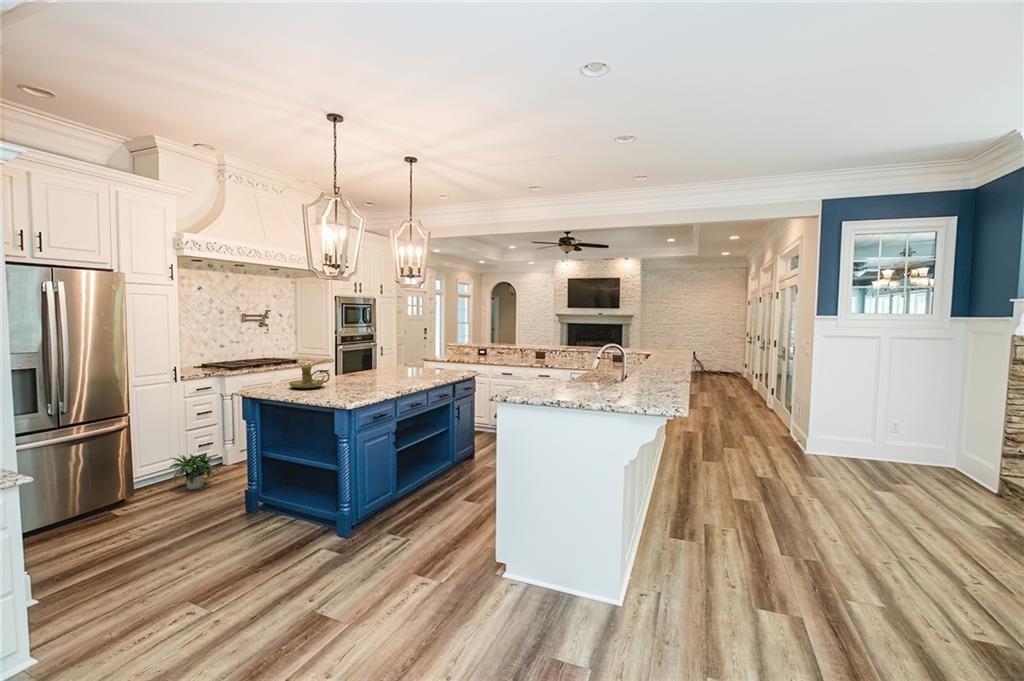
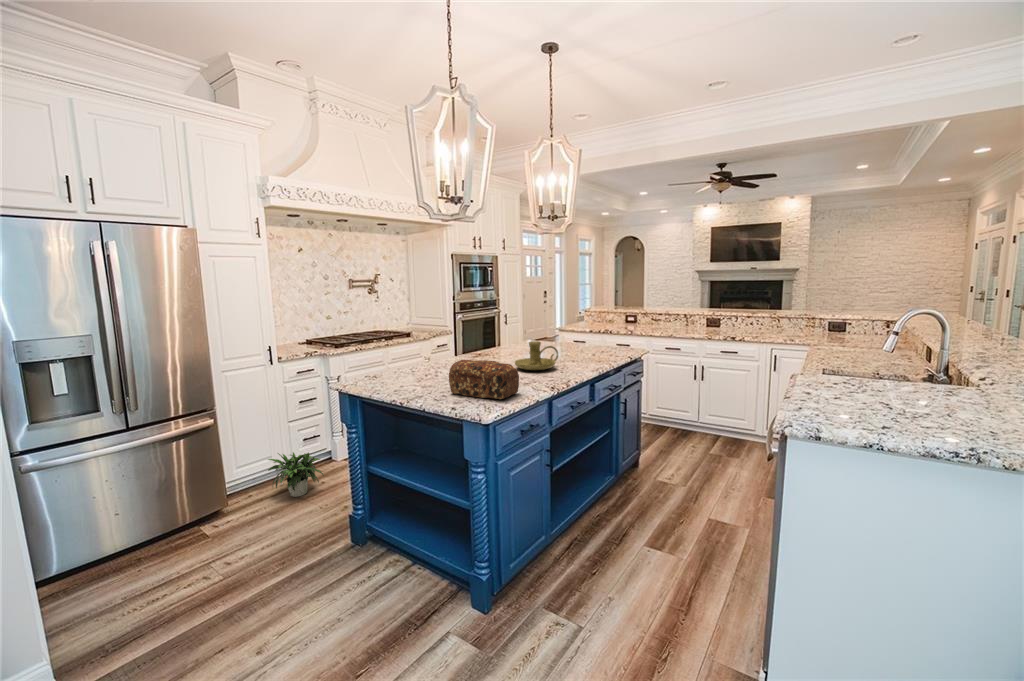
candle holder: present [289,366,330,389] -> present [515,341,558,370]
bread loaf: none [327,371,375,396] -> present [449,360,519,399]

